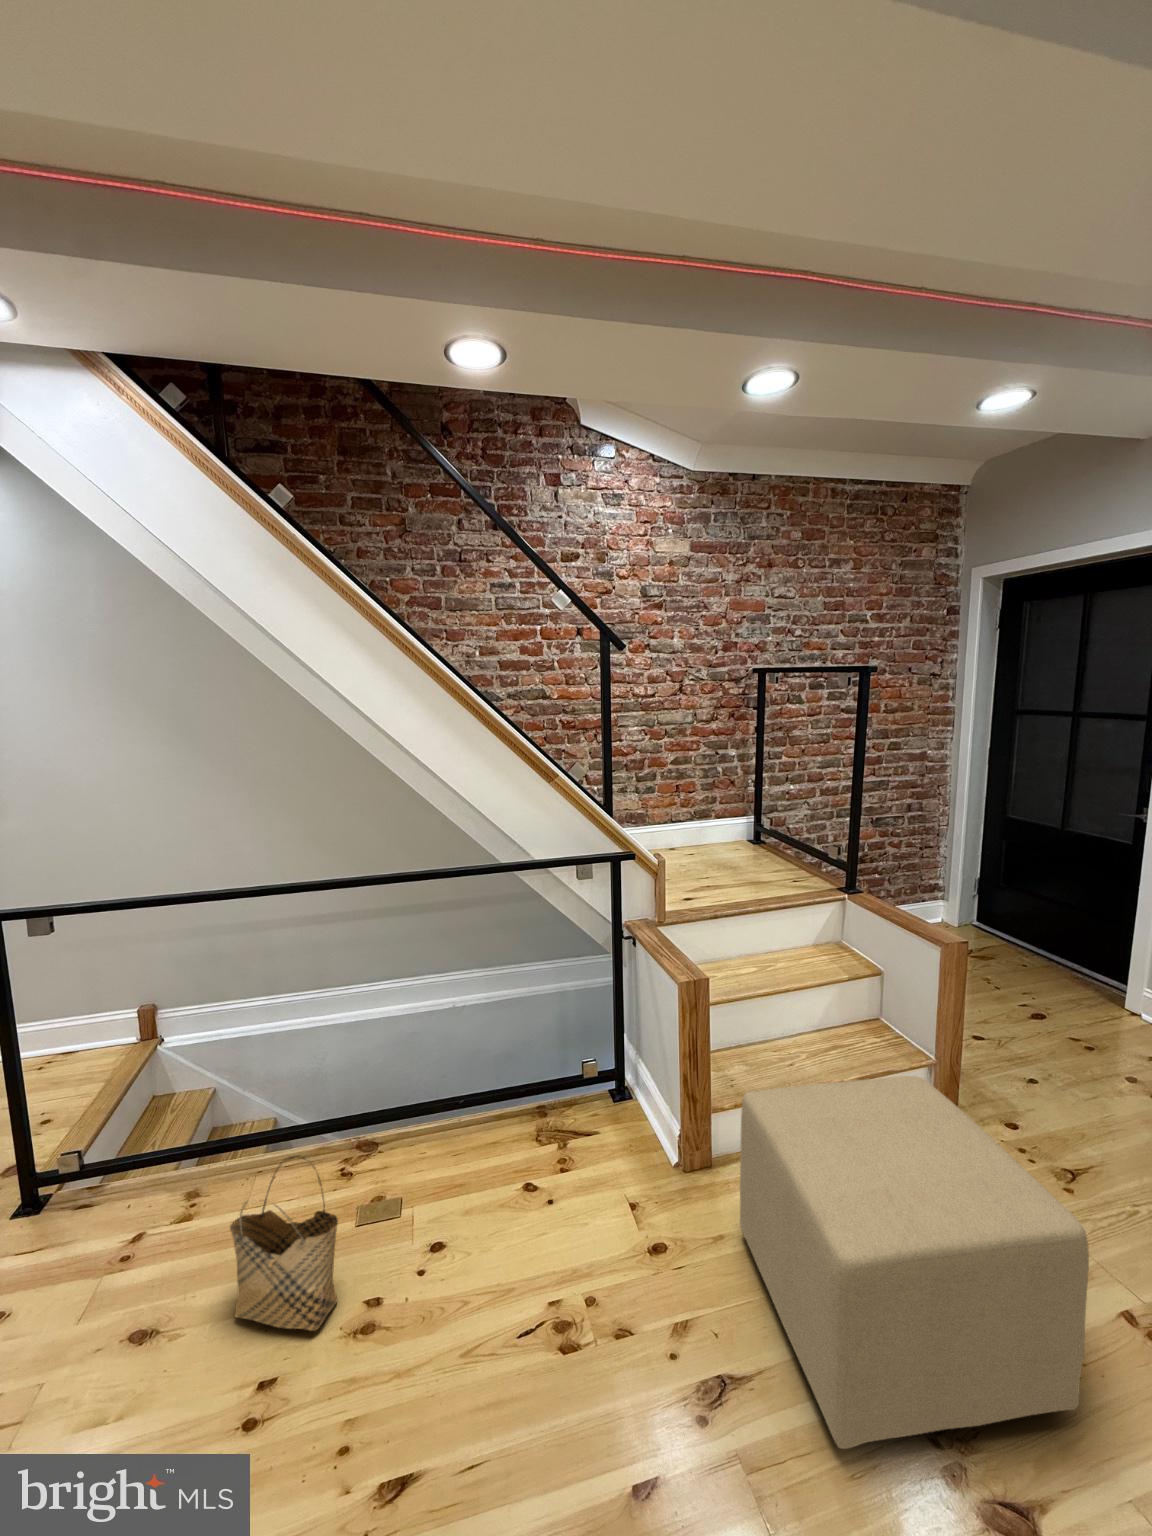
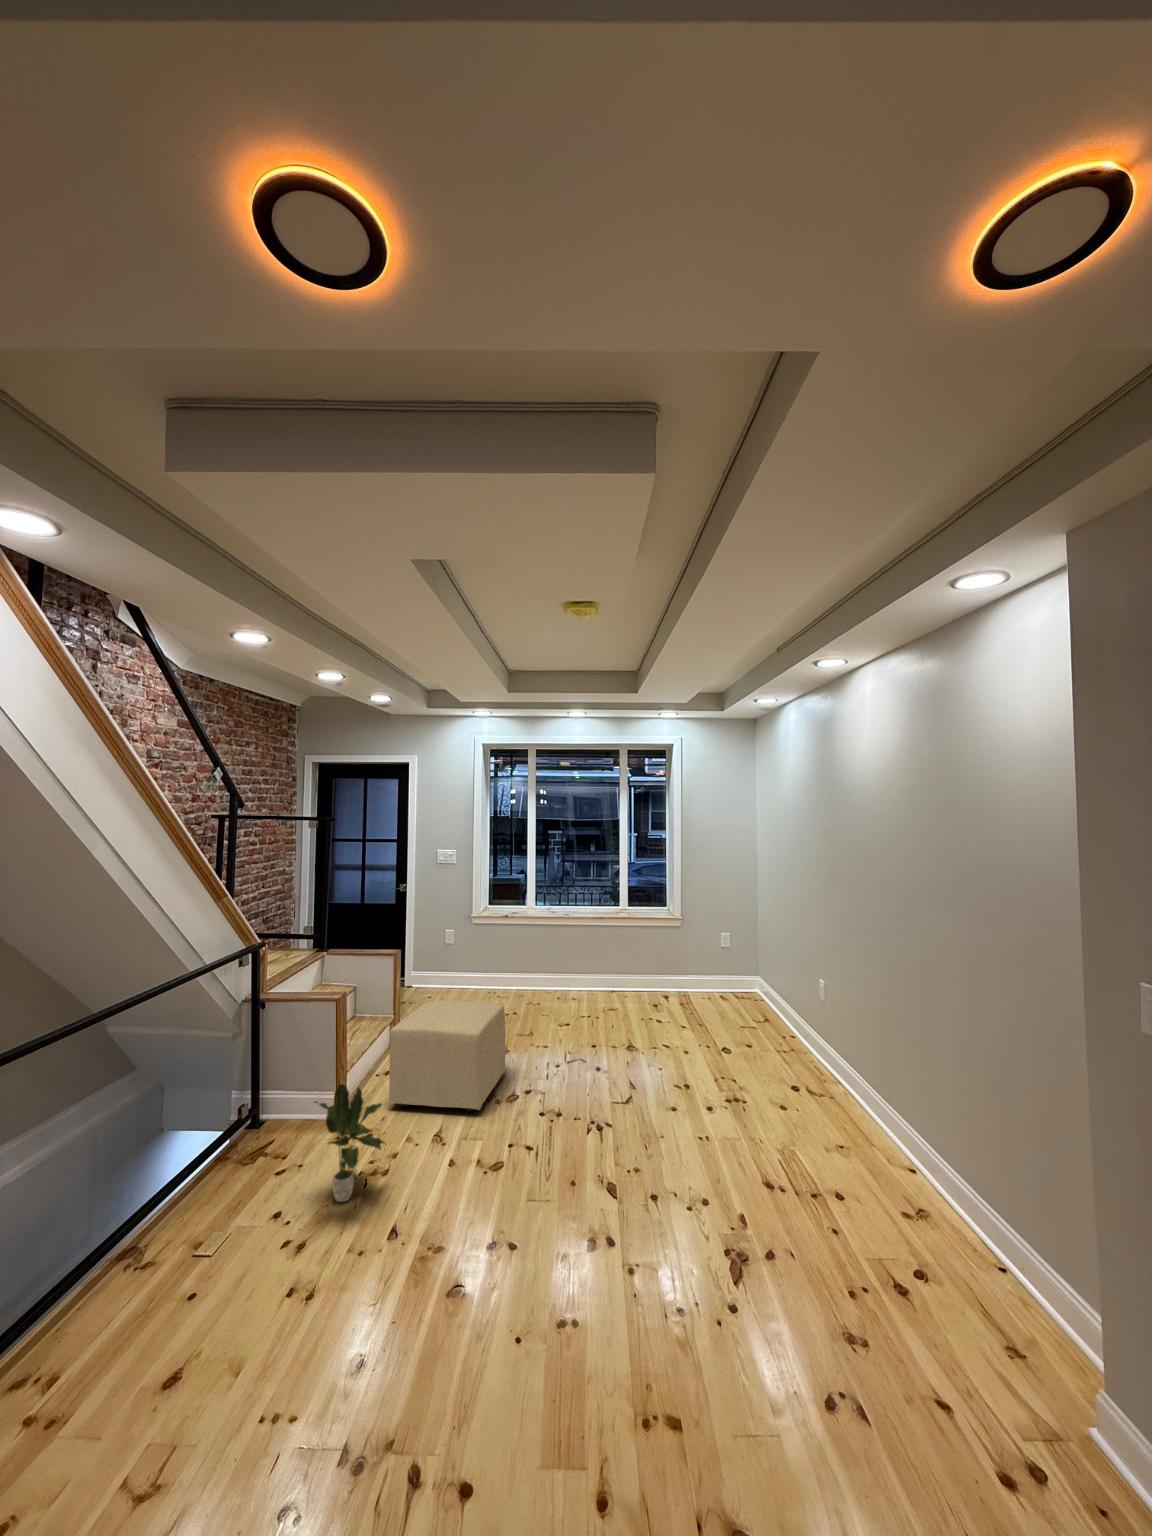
potted plant: none [375,1140,533,1346] -> present [314,1084,385,1202]
woven basket: present [230,1155,338,1331] -> none [219,1160,288,1287]

